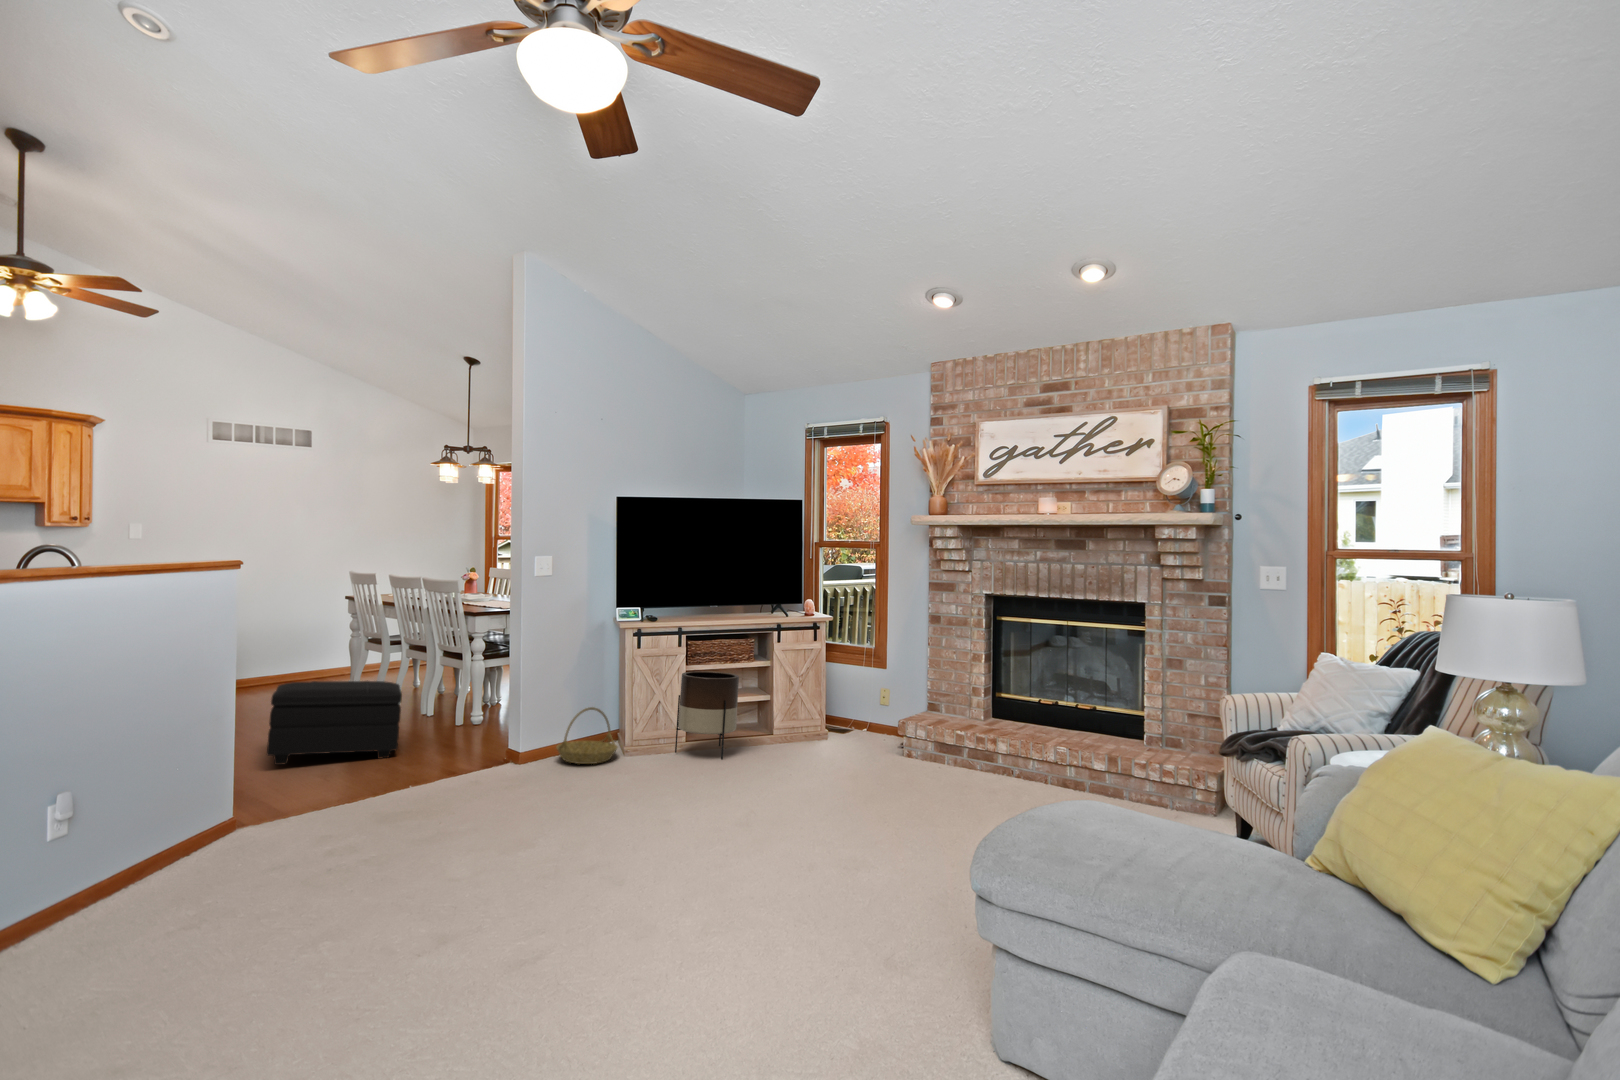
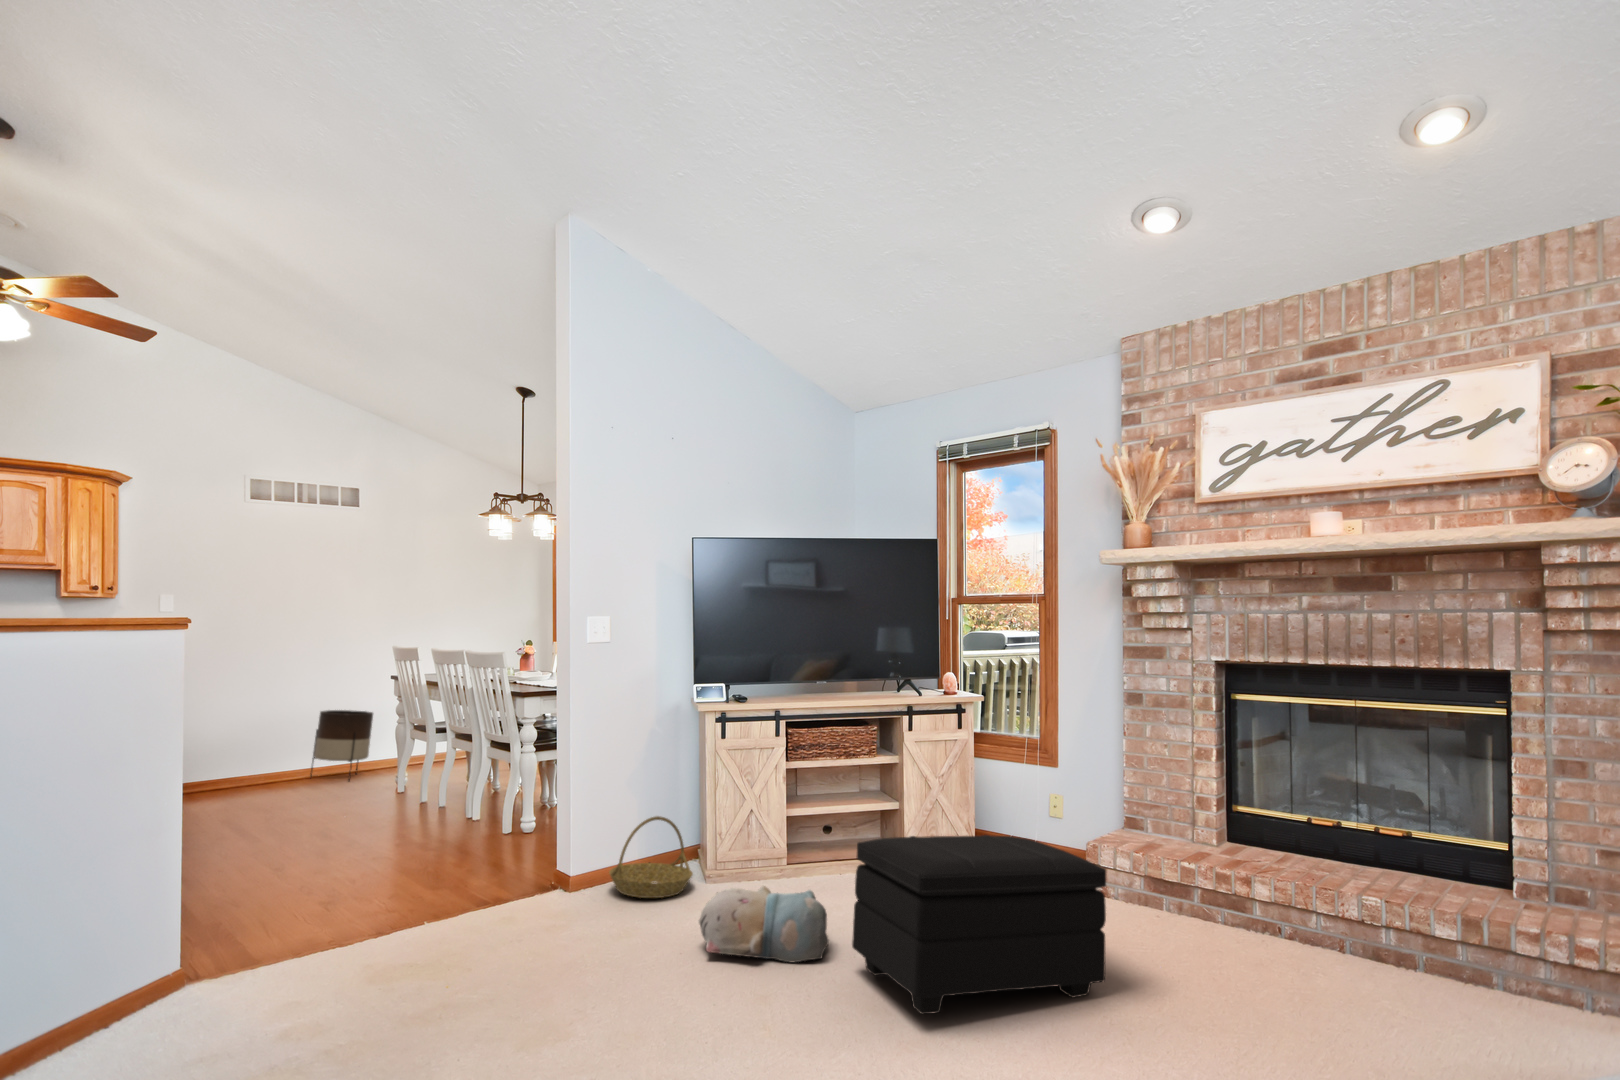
planter: present [675,672,739,759] -> present [310,710,373,781]
footstool: present [267,681,402,765] -> present [852,835,1106,1014]
plush toy: none [626,751,715,798] -> present [699,886,829,962]

